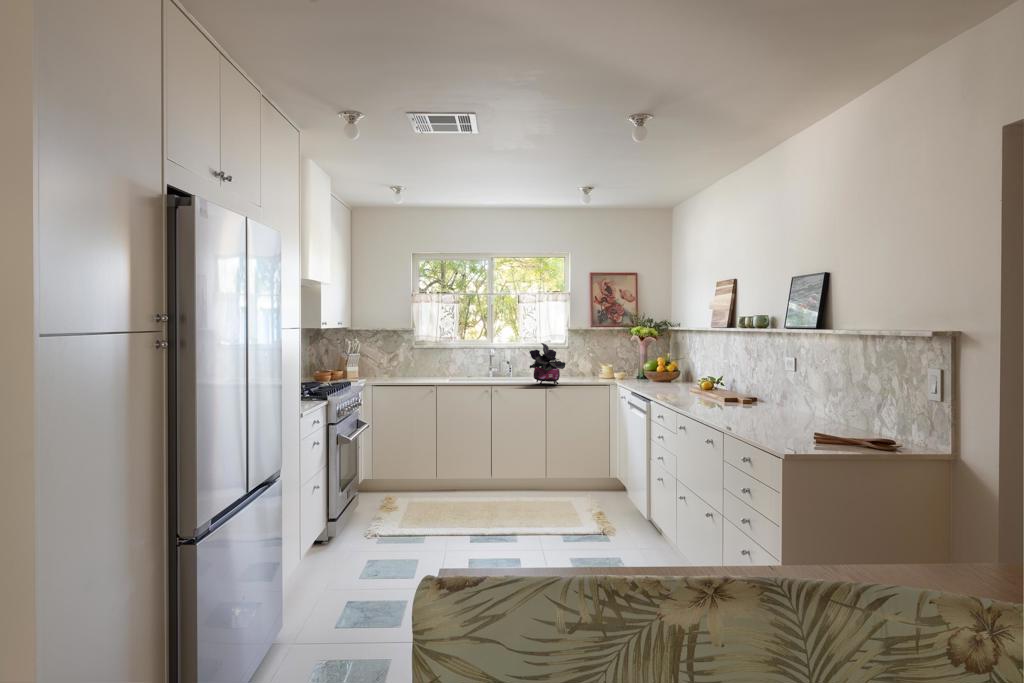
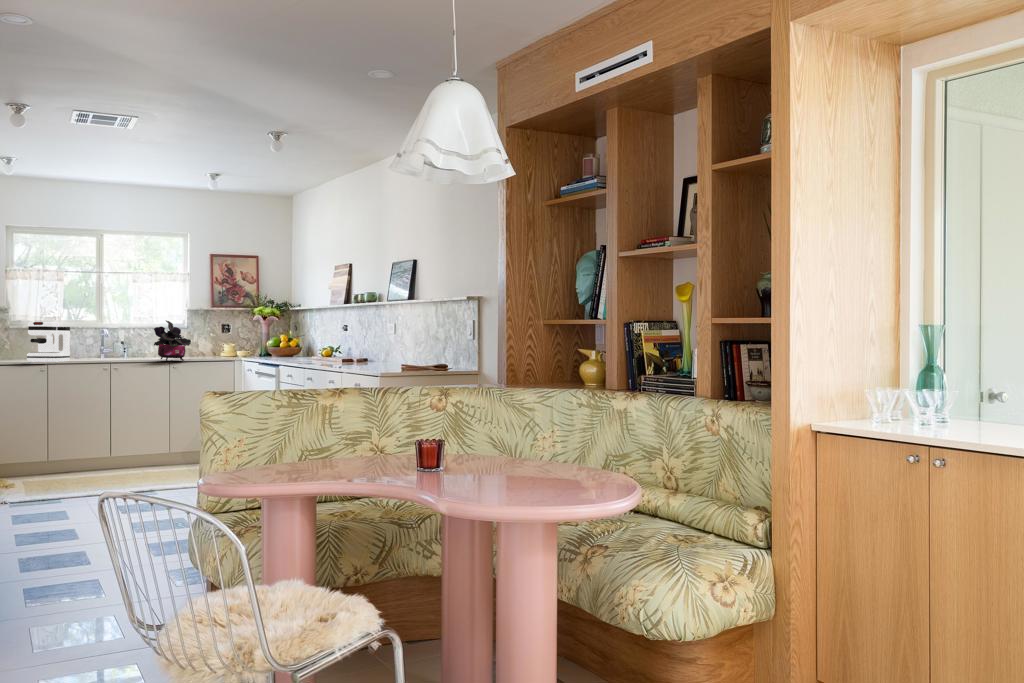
coffee maker: none [417,344,456,384] -> present [27,321,70,363]

